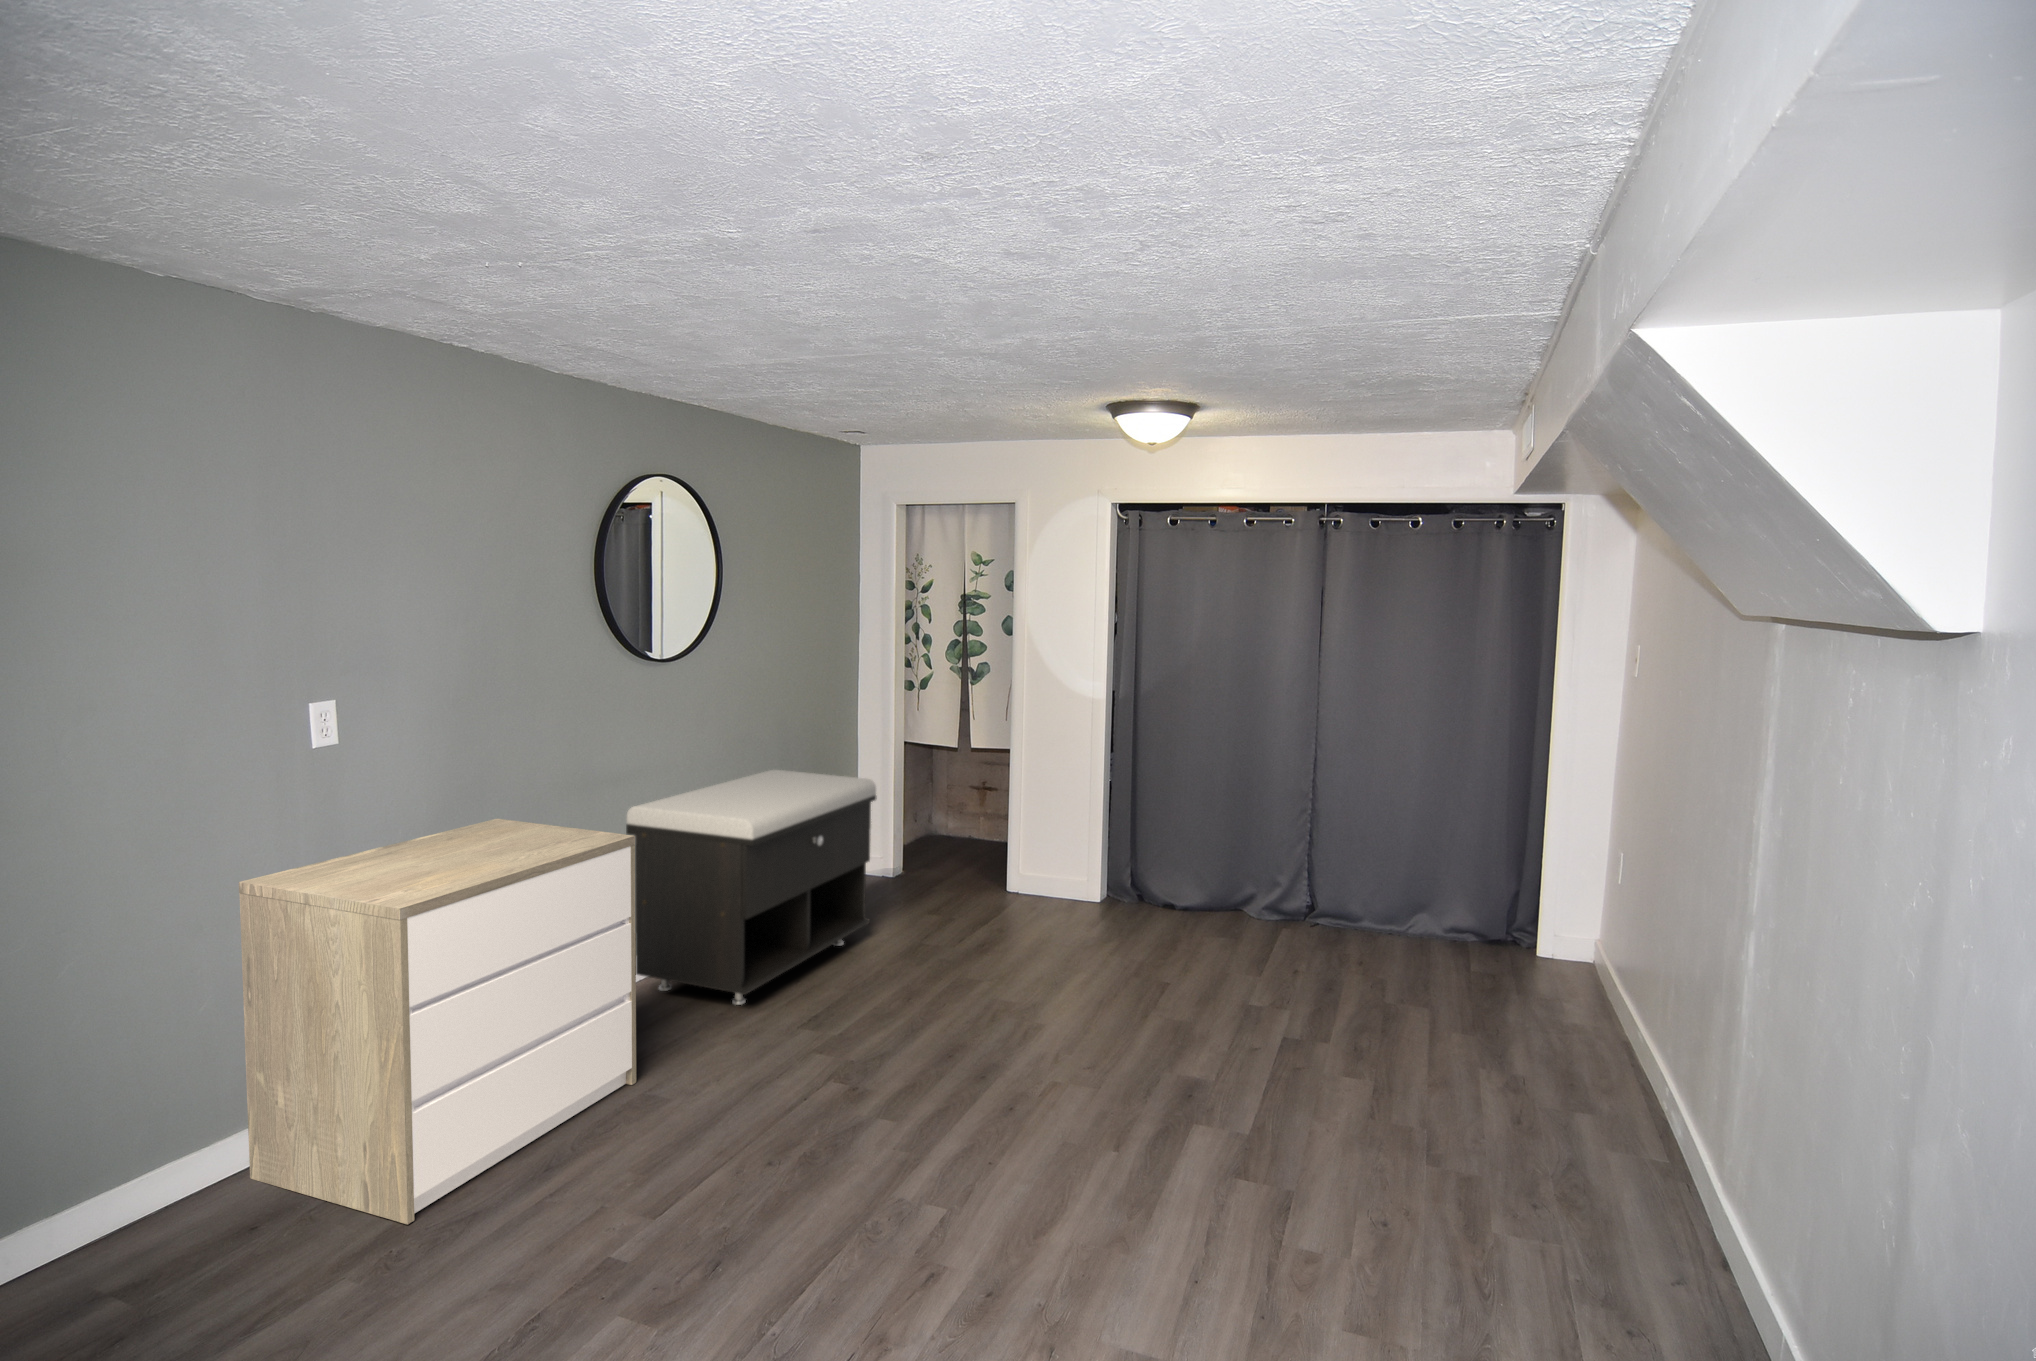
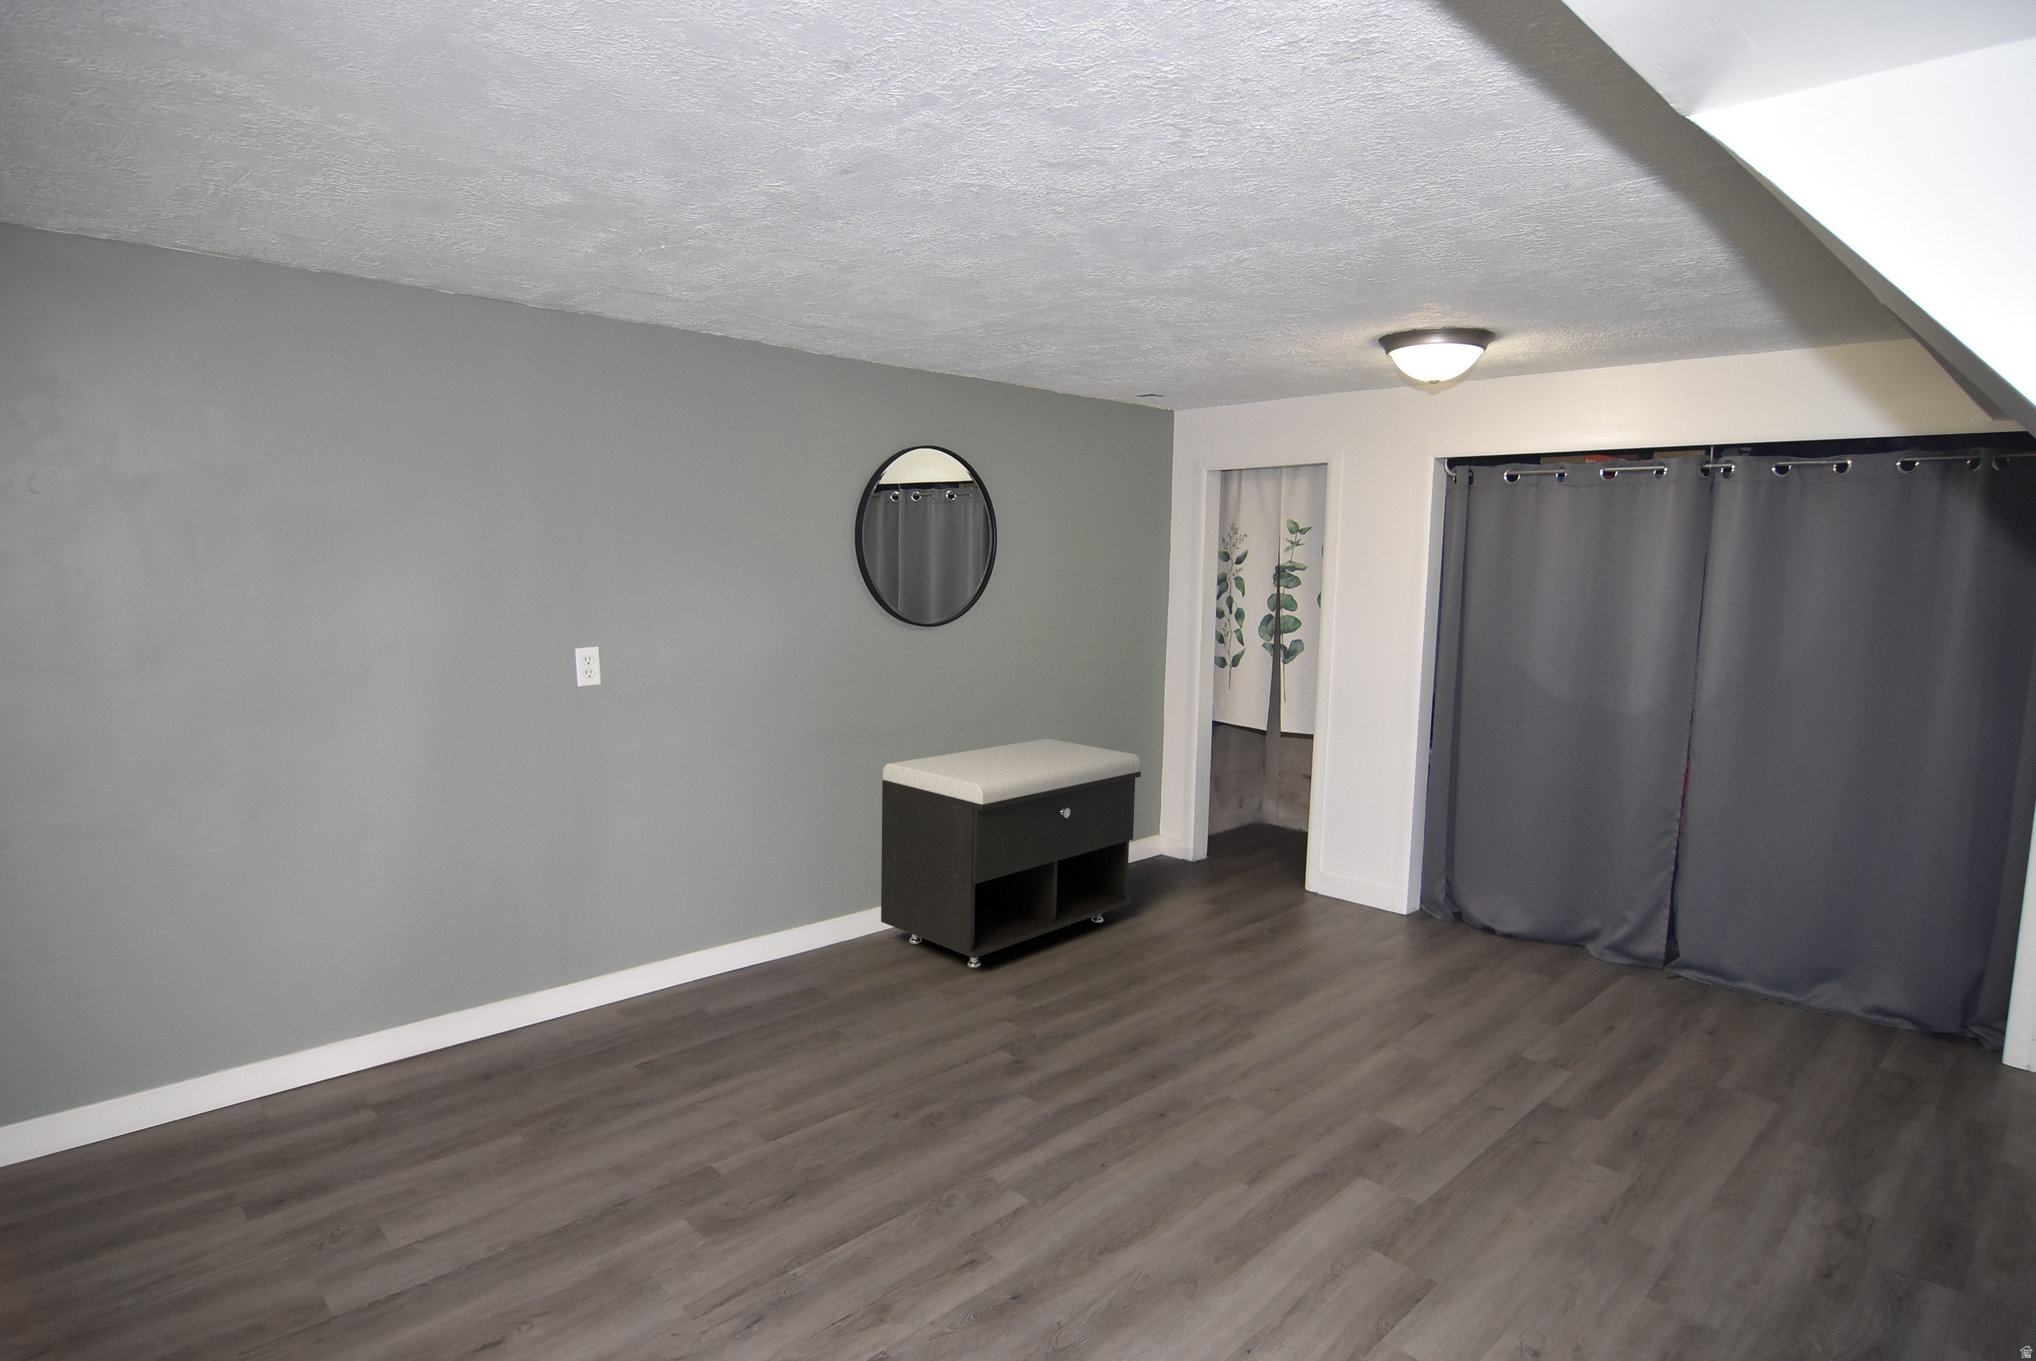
dresser: present [239,819,636,1224] -> none [507,764,847,1120]

